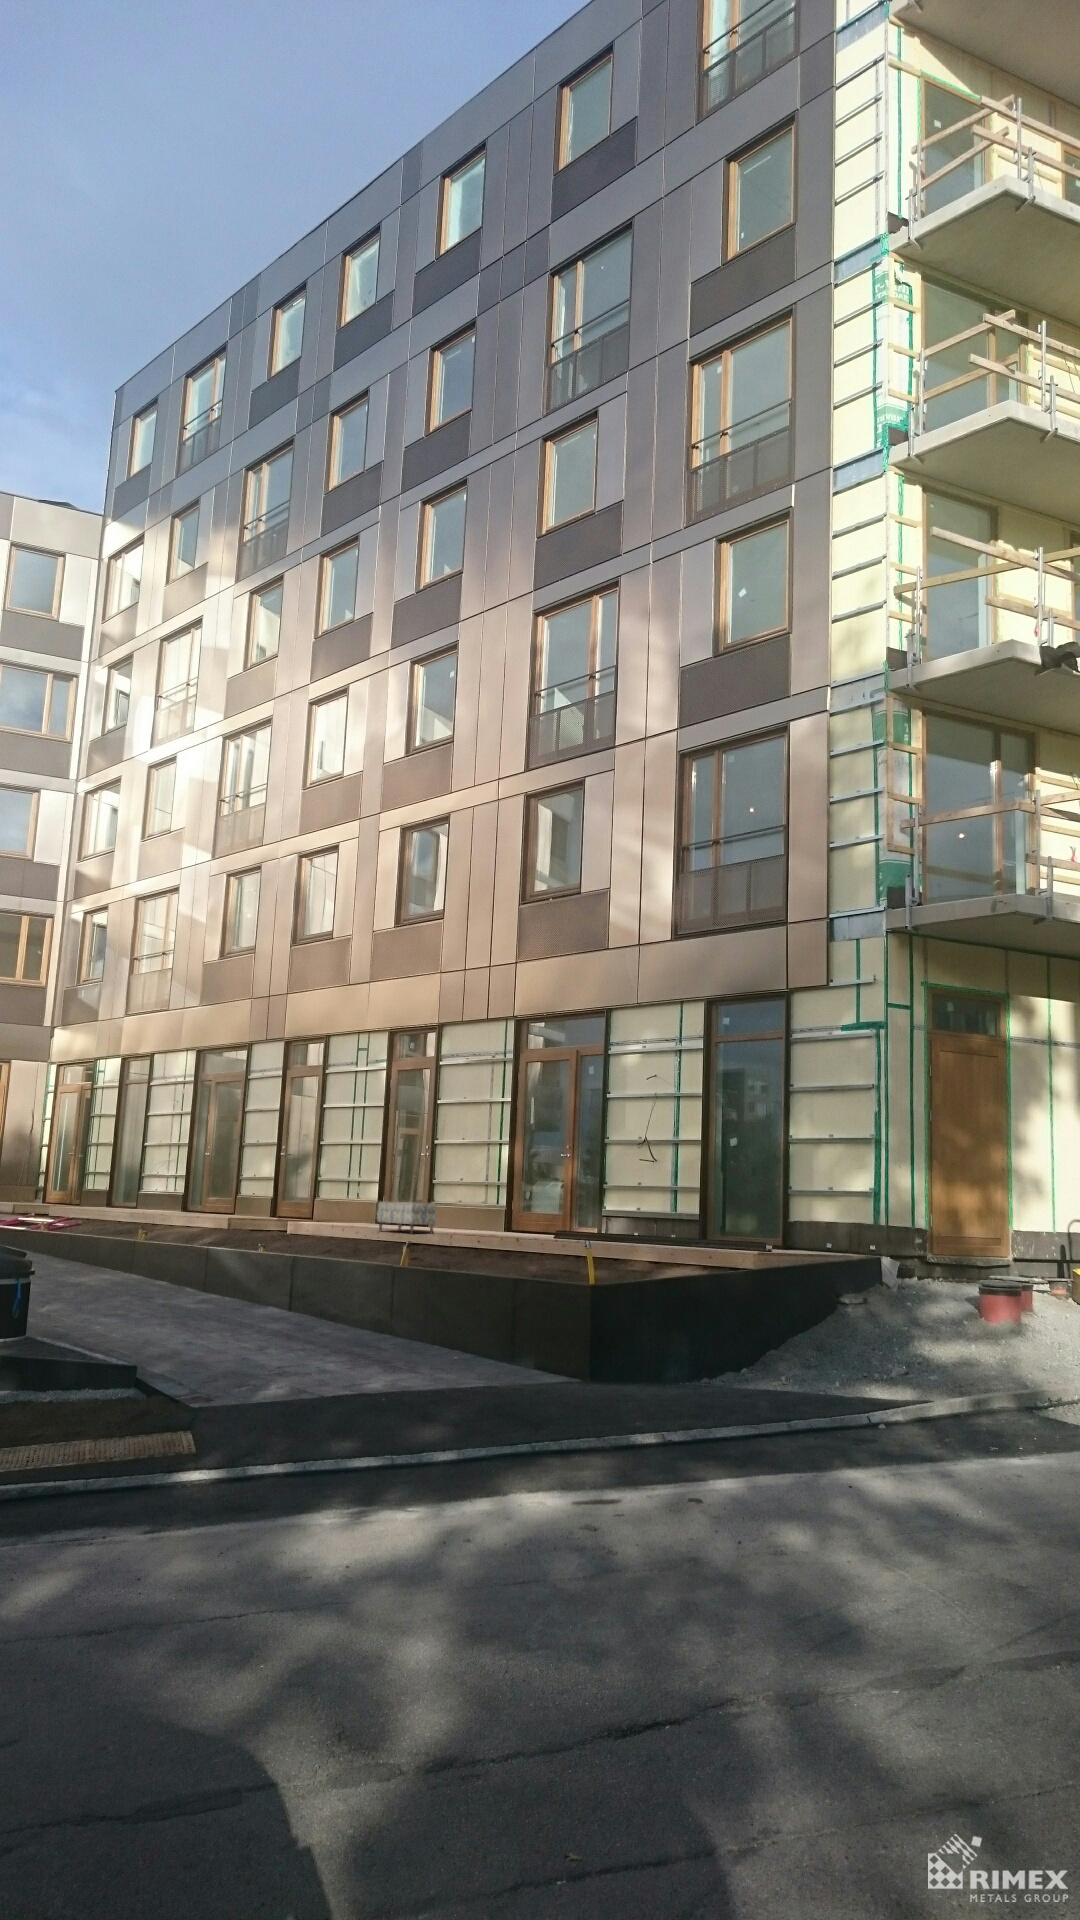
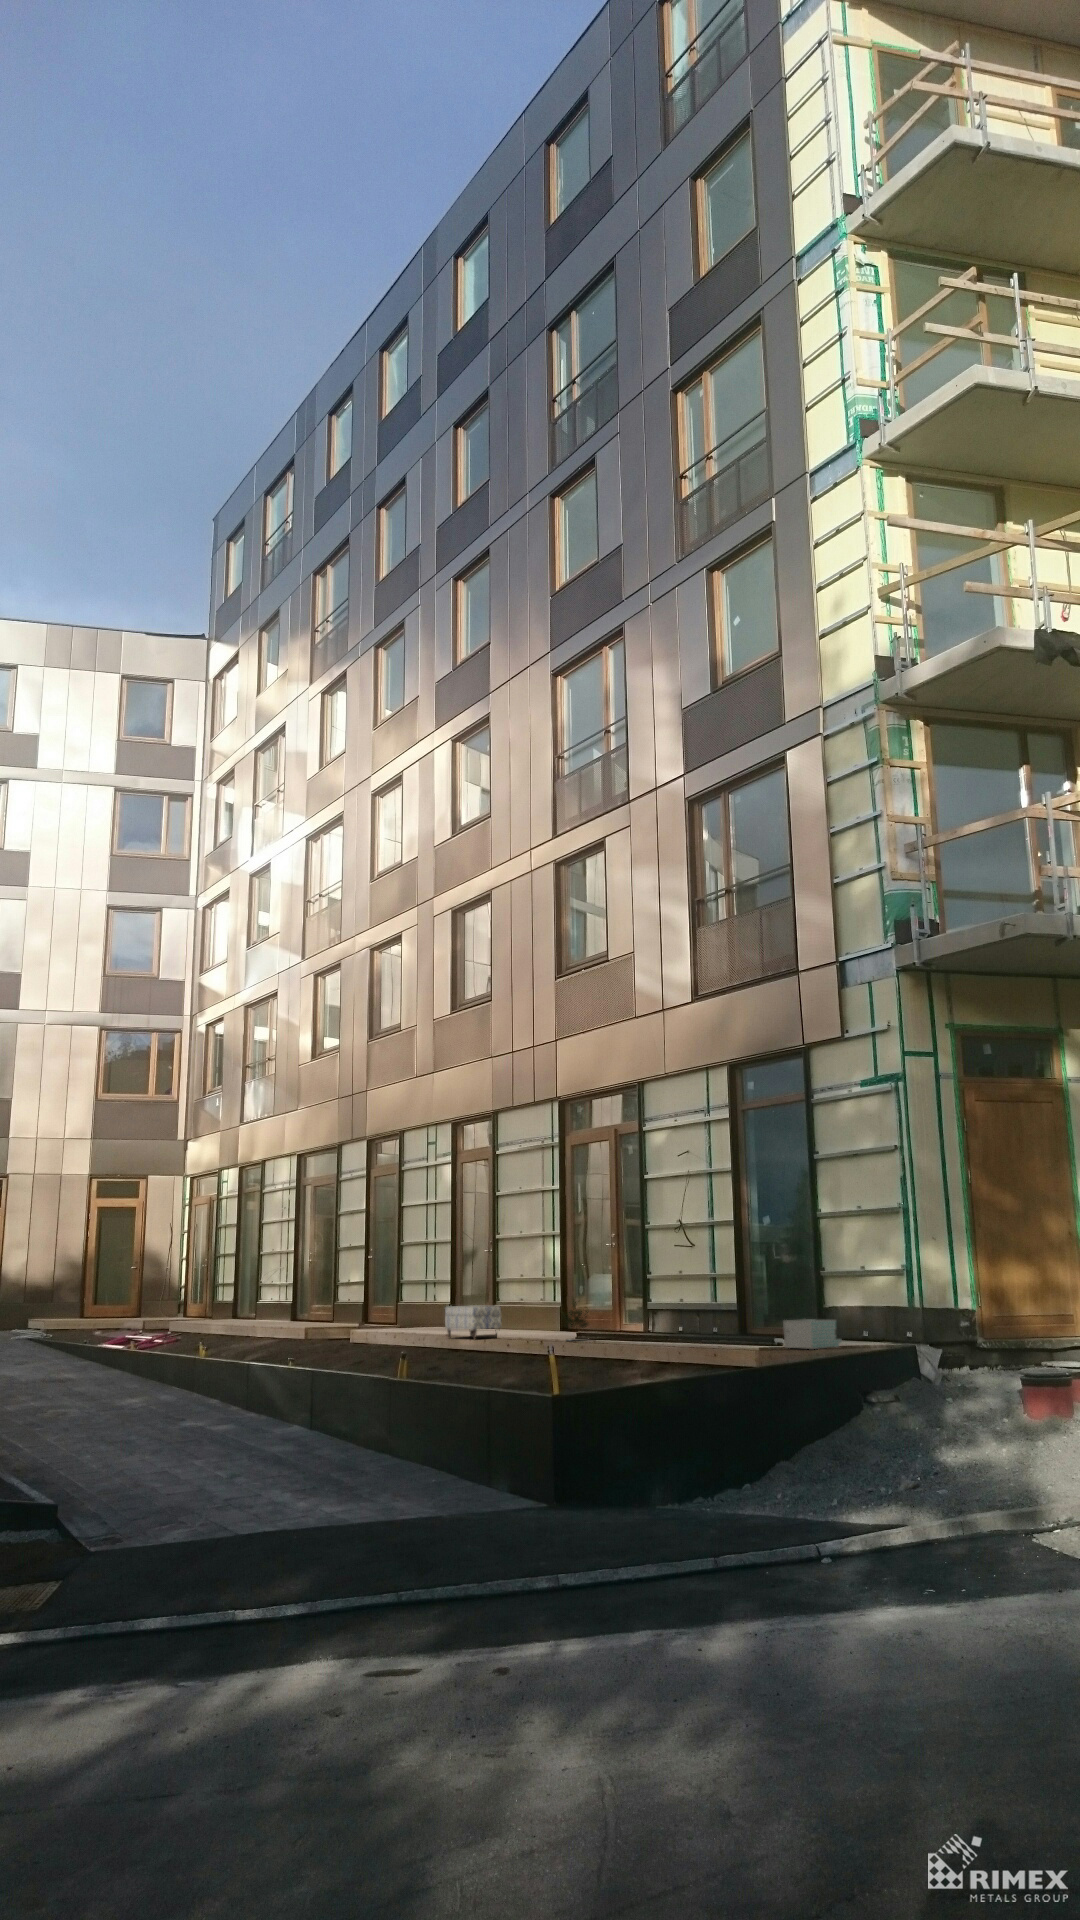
potted tree: none [509,1198,537,1240] -> present [562,1301,589,1341]
storage box: none [755,1232,807,1258] -> present [783,1319,842,1349]

